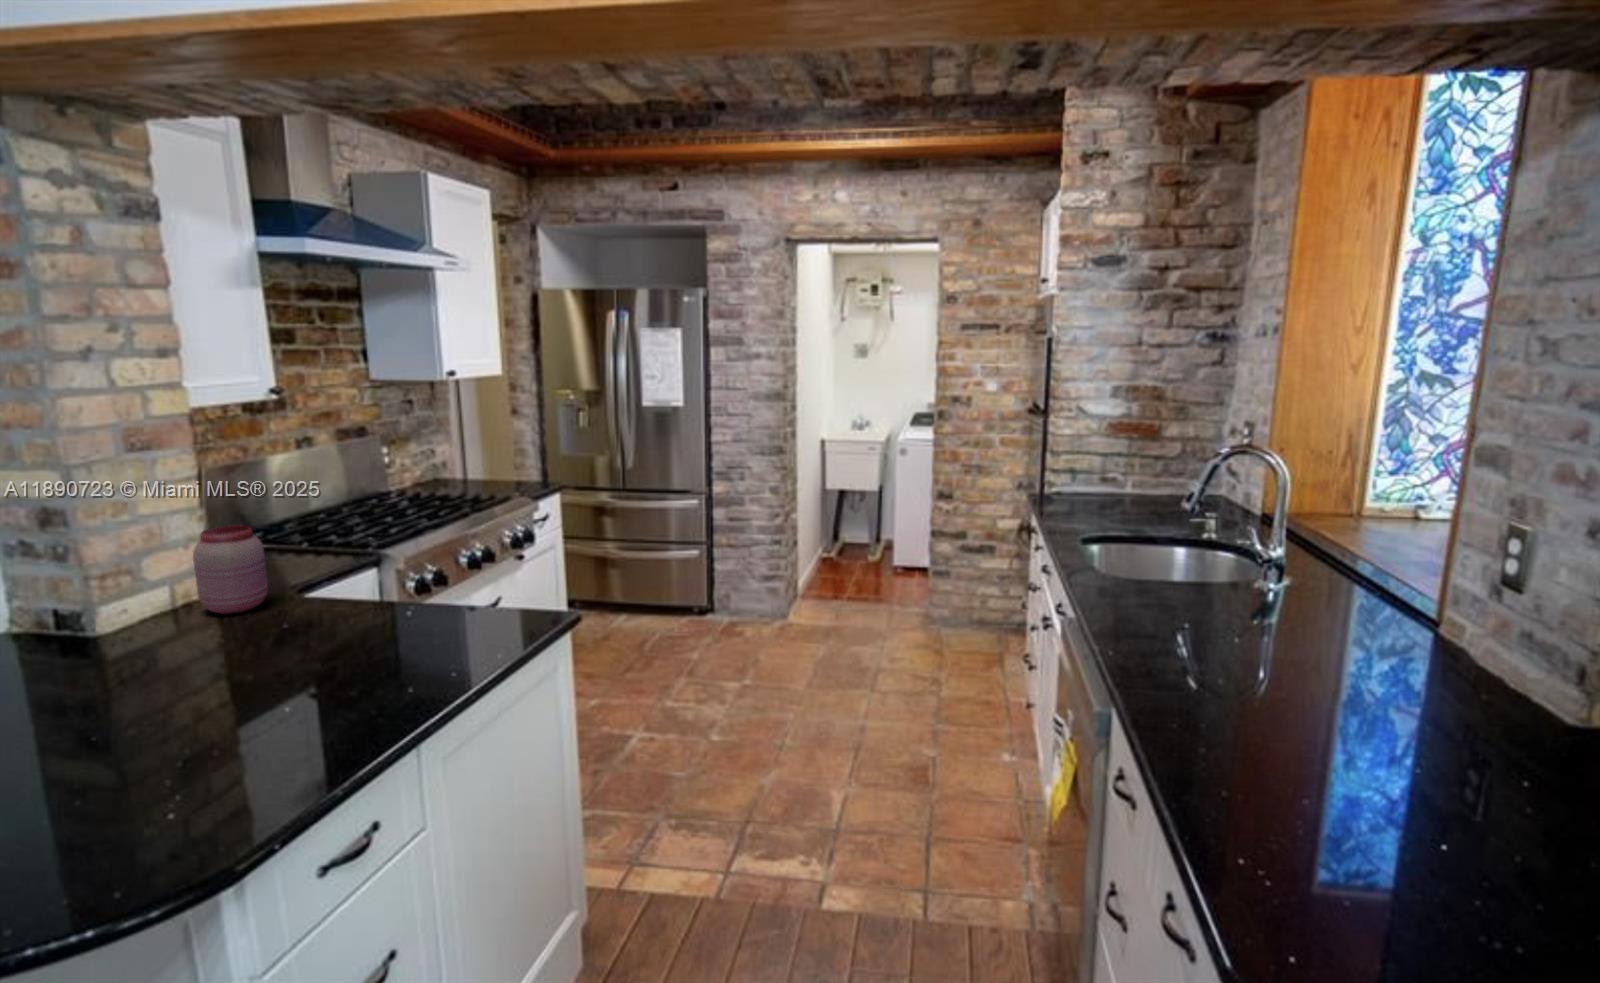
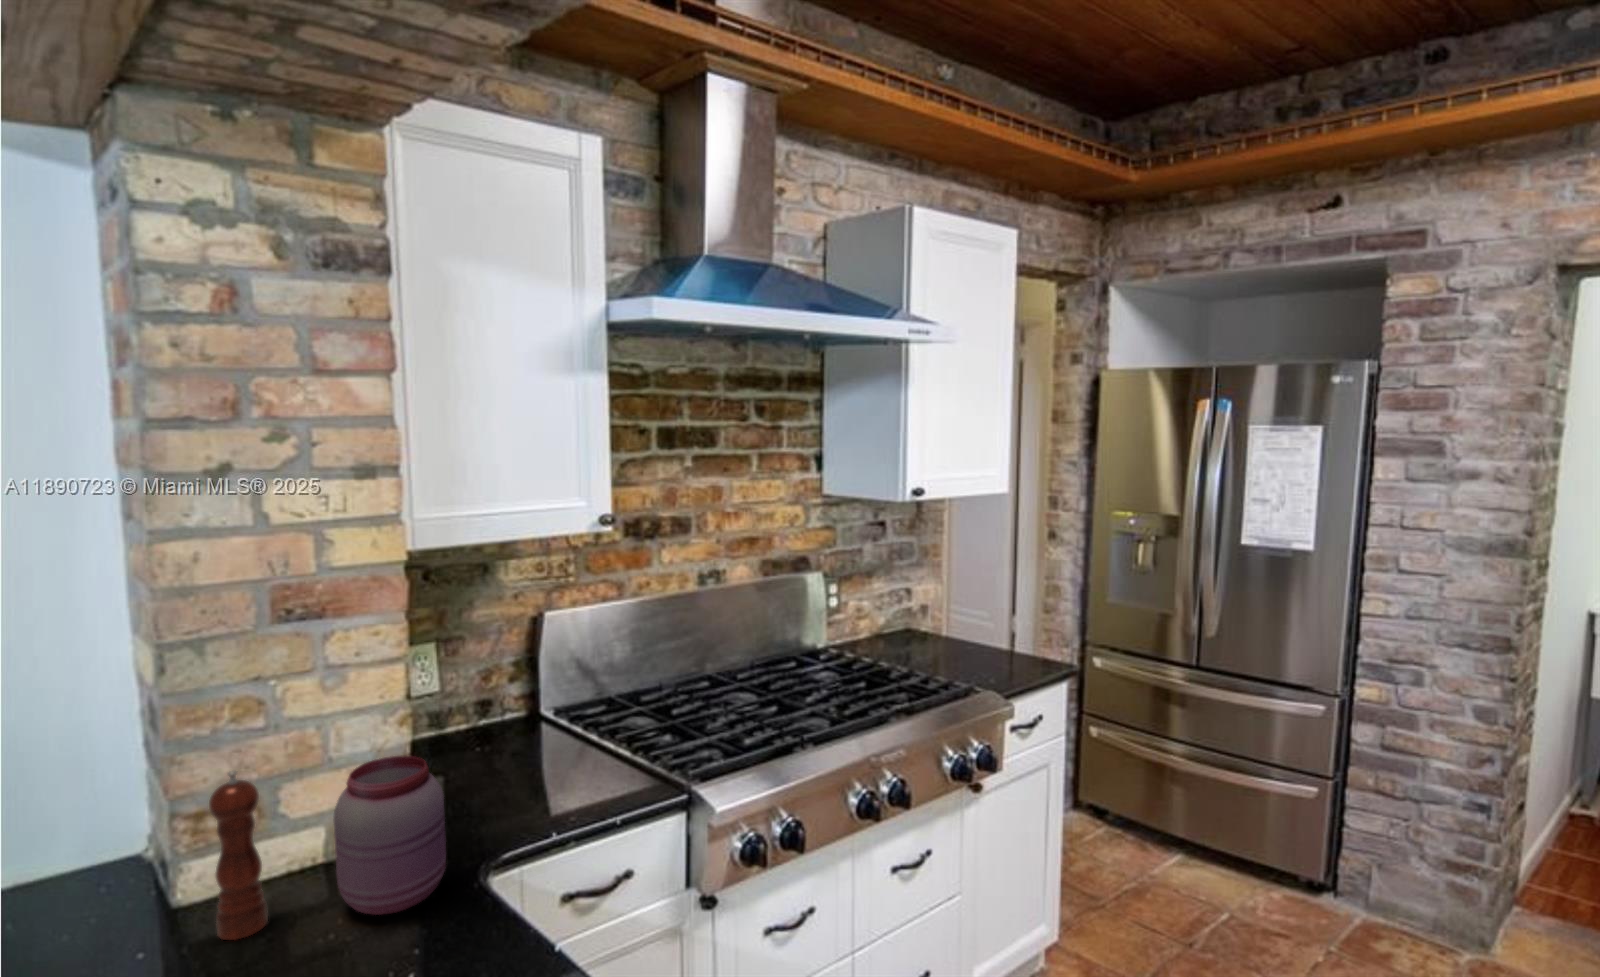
pepper mill: none [121,535,165,636] -> present [209,771,268,940]

